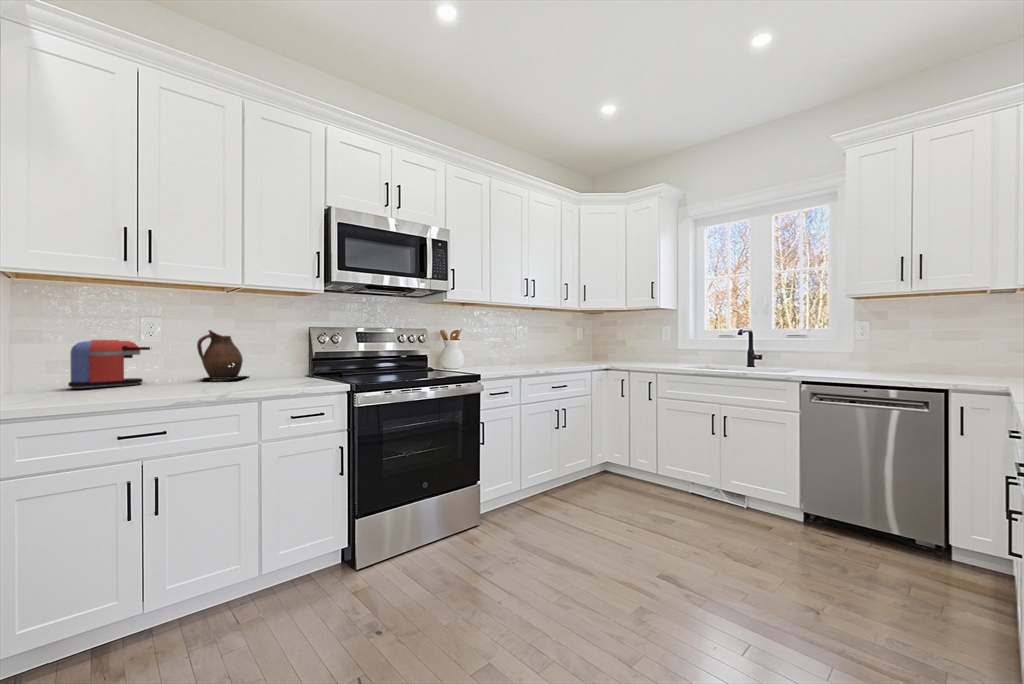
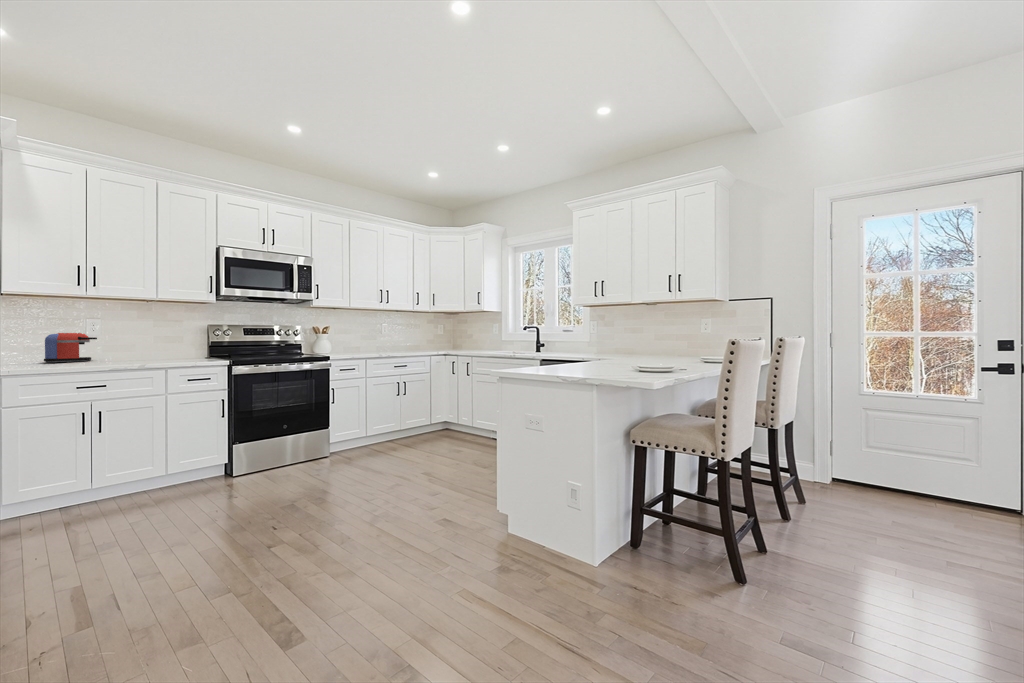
ceramic pitcher: present [197,330,247,379] -> none [128,327,165,358]

